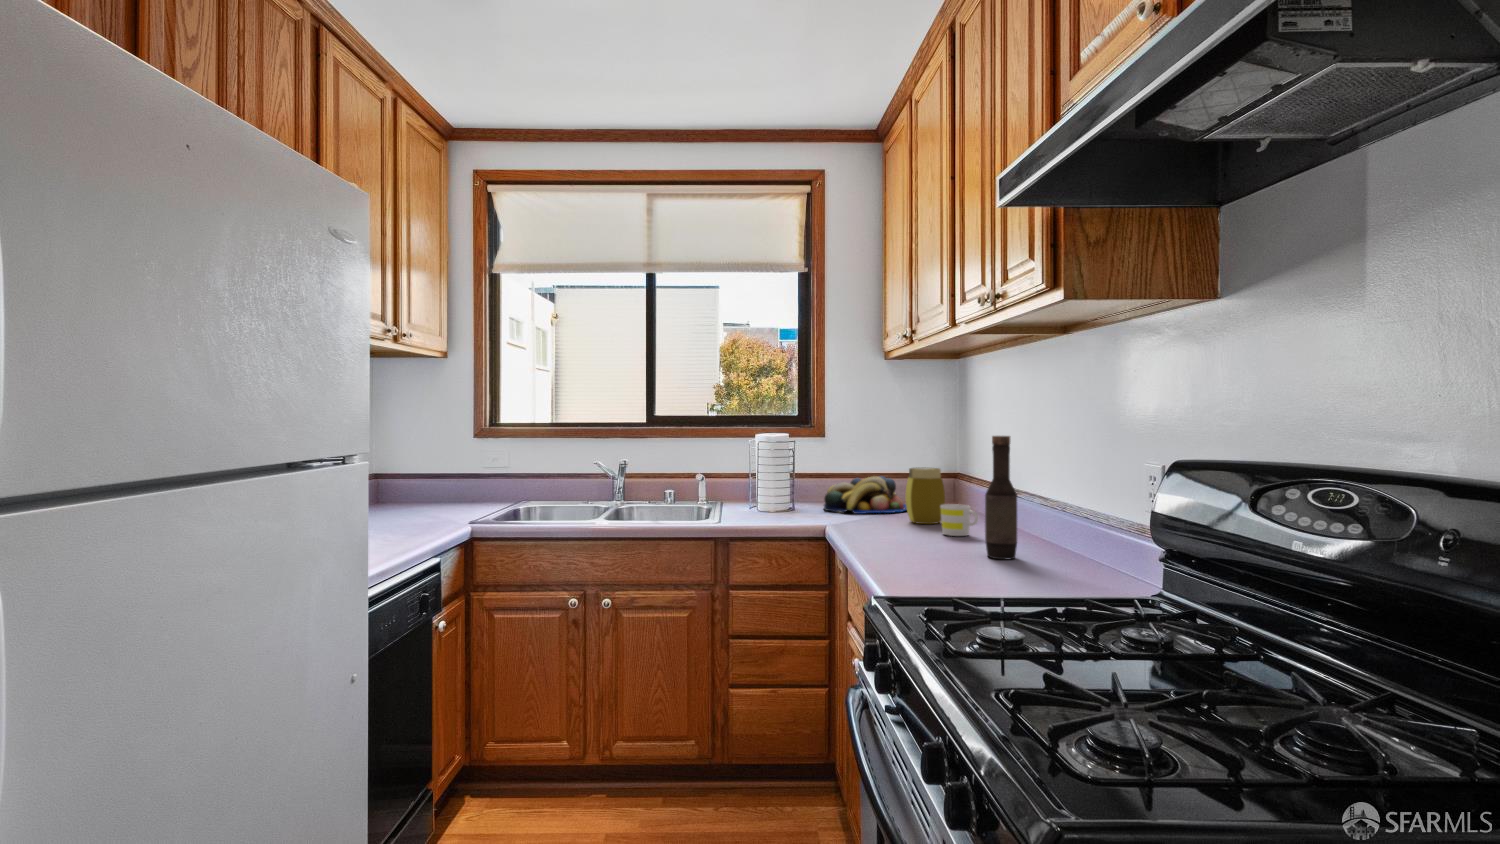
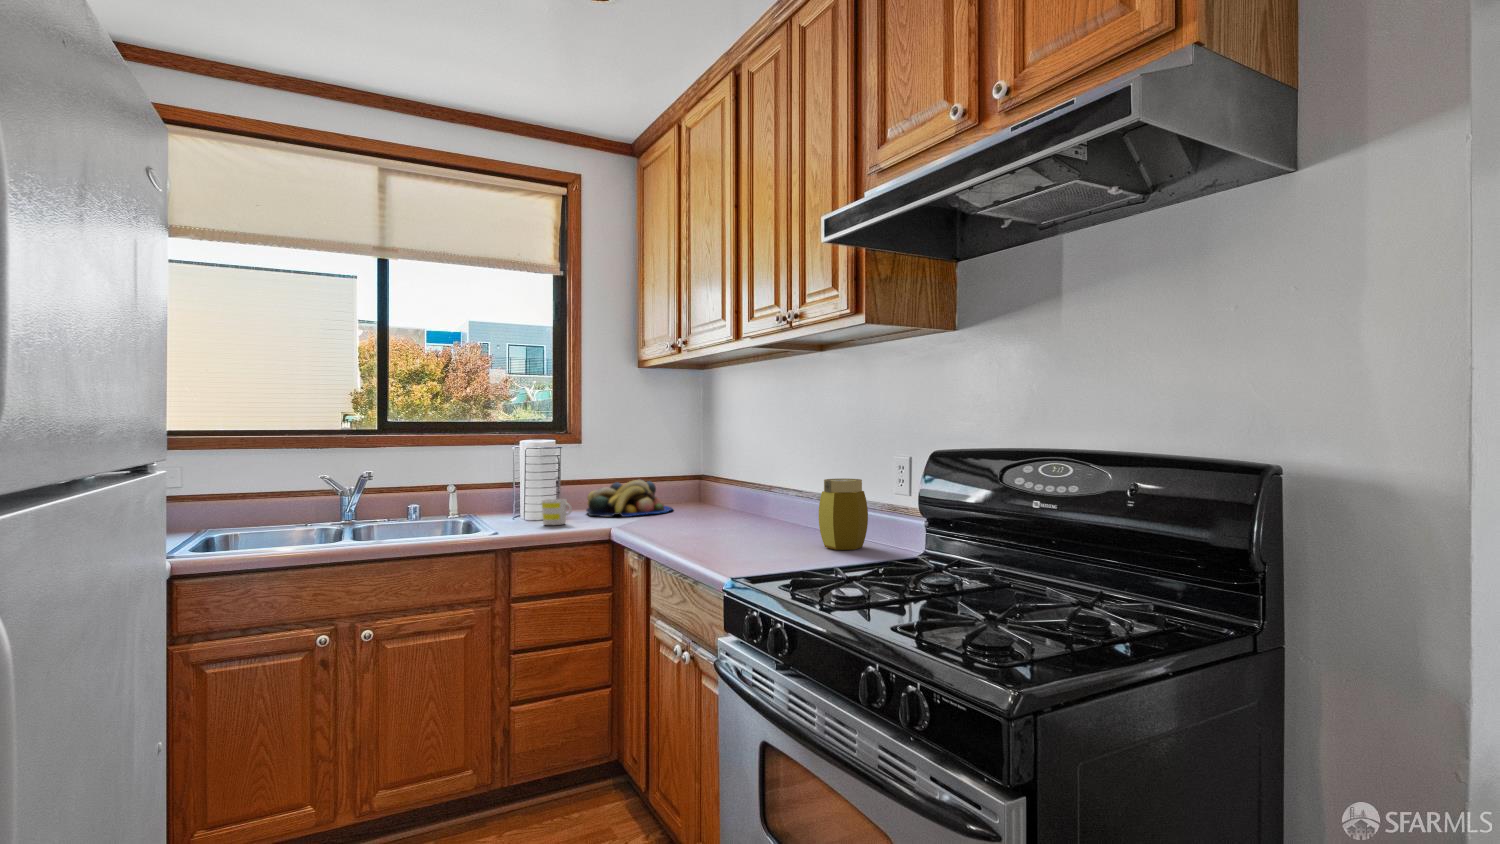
bottle: present [985,436,1017,560] -> none [778,436,804,542]
jar: present [906,467,945,524] -> present [819,478,868,550]
mug: present [940,504,978,536] -> present [542,499,572,525]

